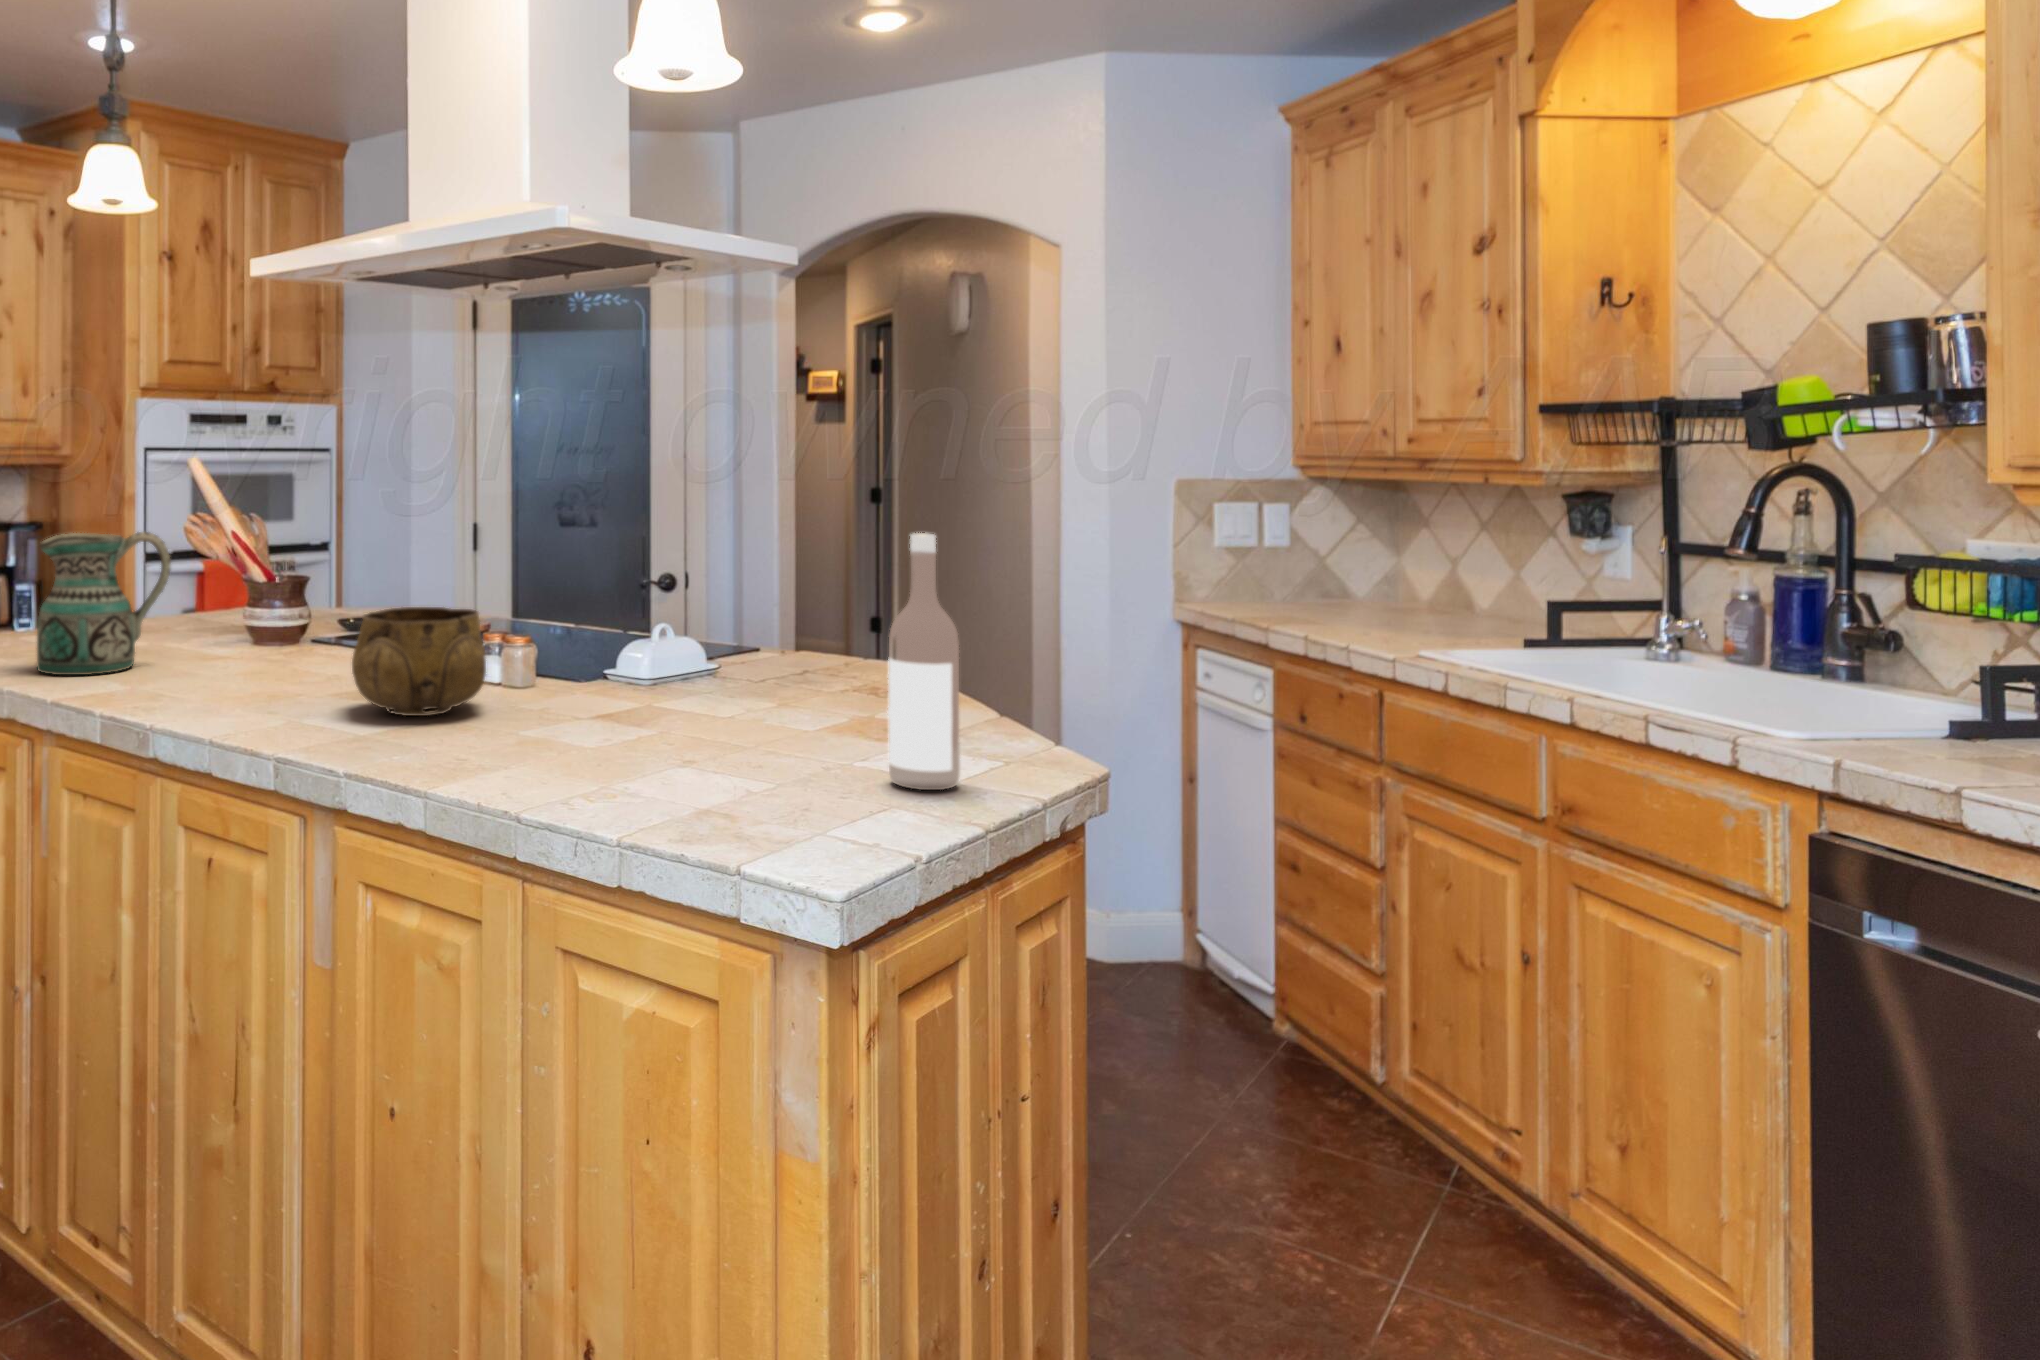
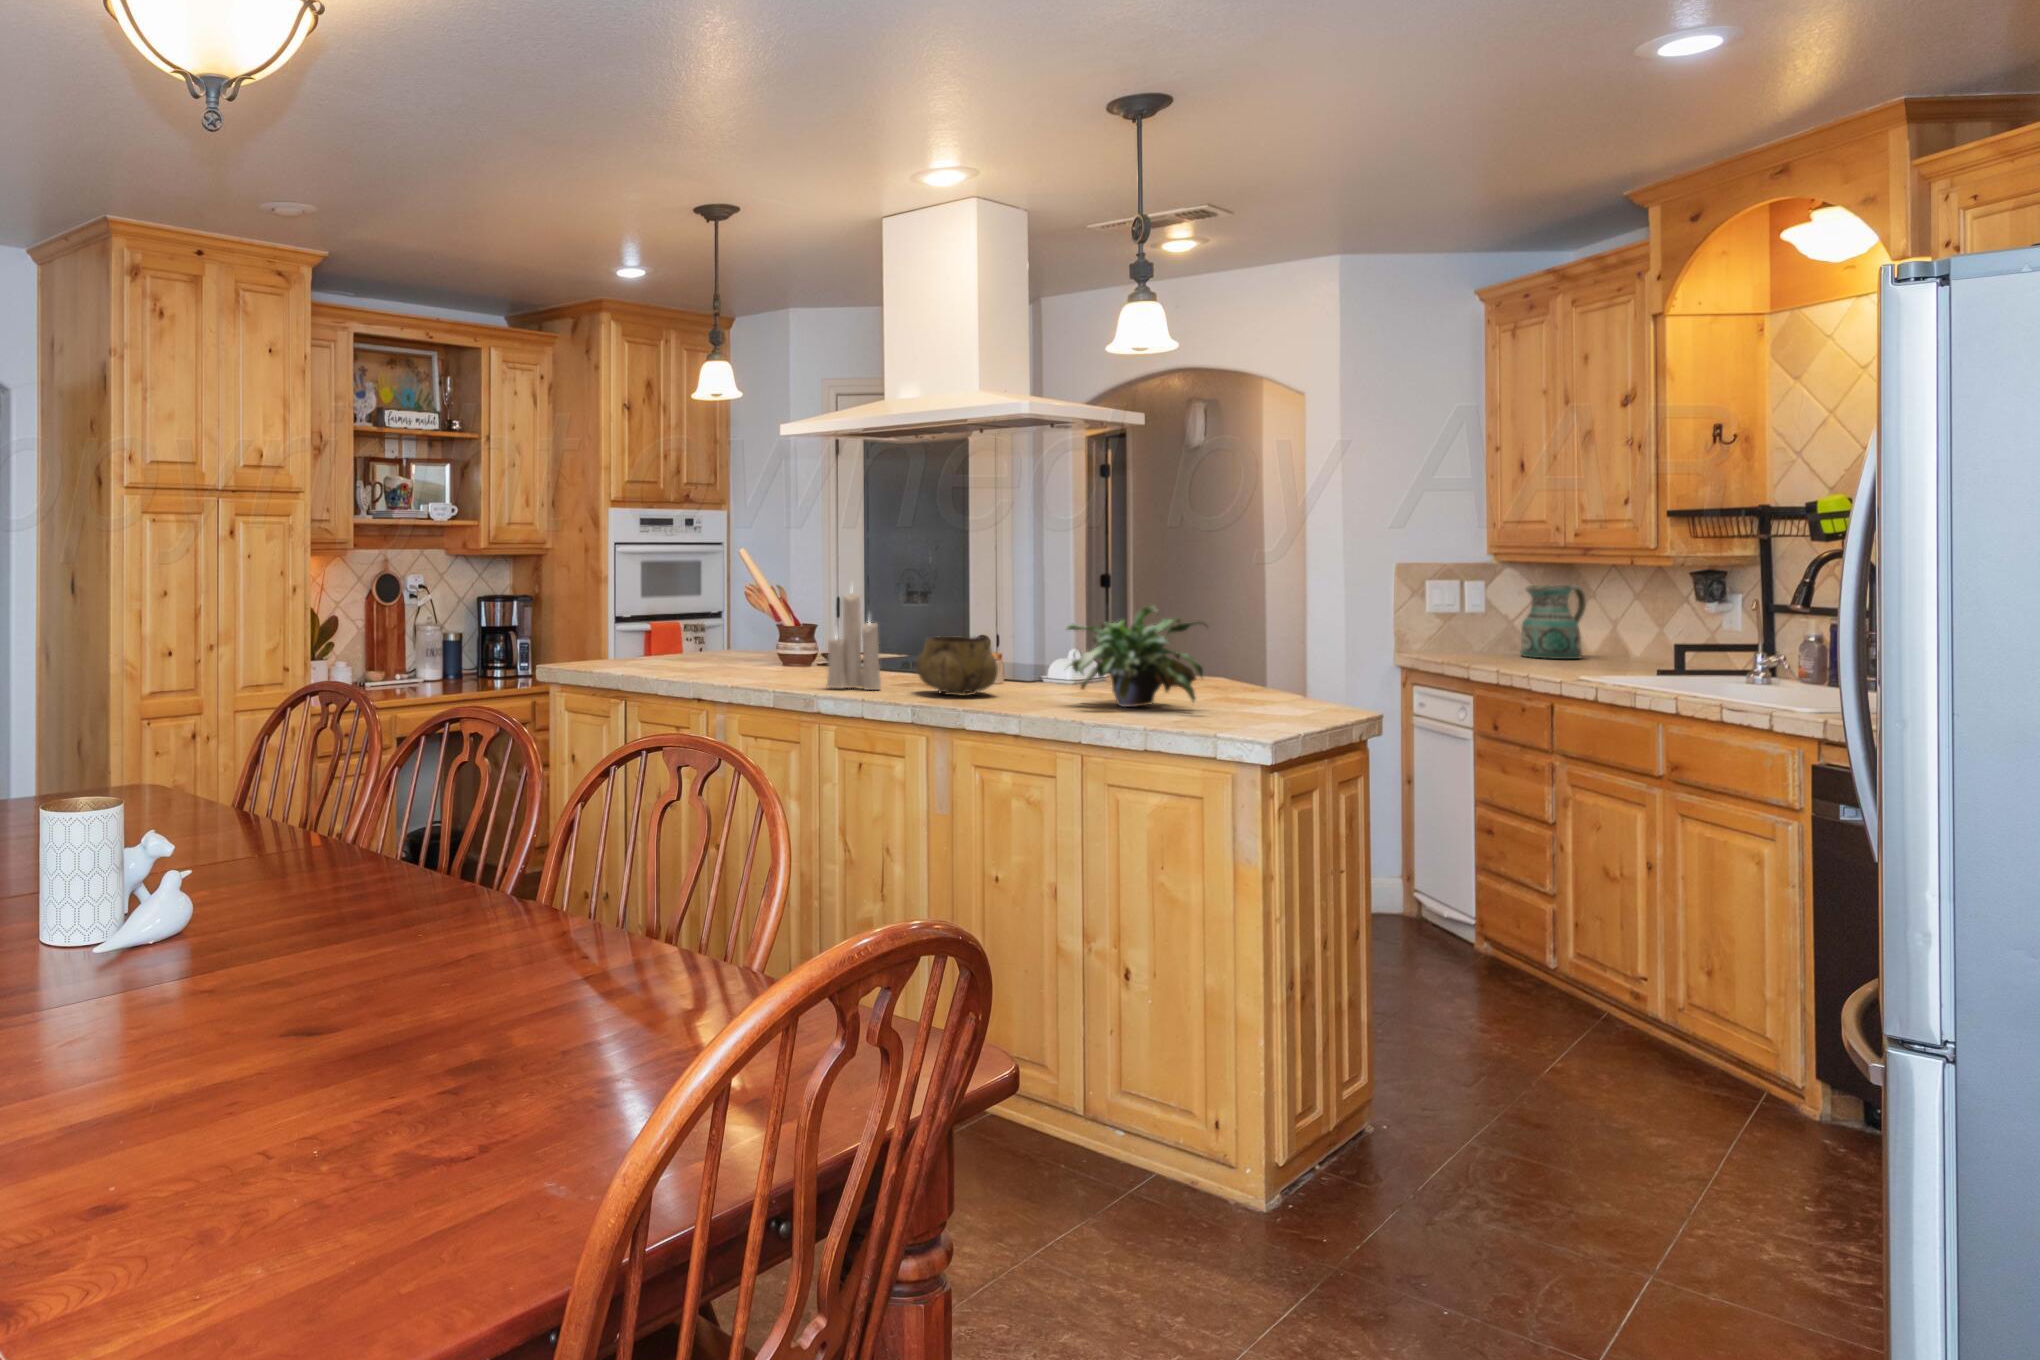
candle: none [213,500,308,701] -> present [827,593,881,690]
ceramic pitcher: present [37,532,171,675] -> present [1521,584,1586,659]
wine bottle: present [888,533,960,790] -> none [1262,591,1303,721]
potted plant: none [562,560,814,748] -> present [1066,606,1204,707]

